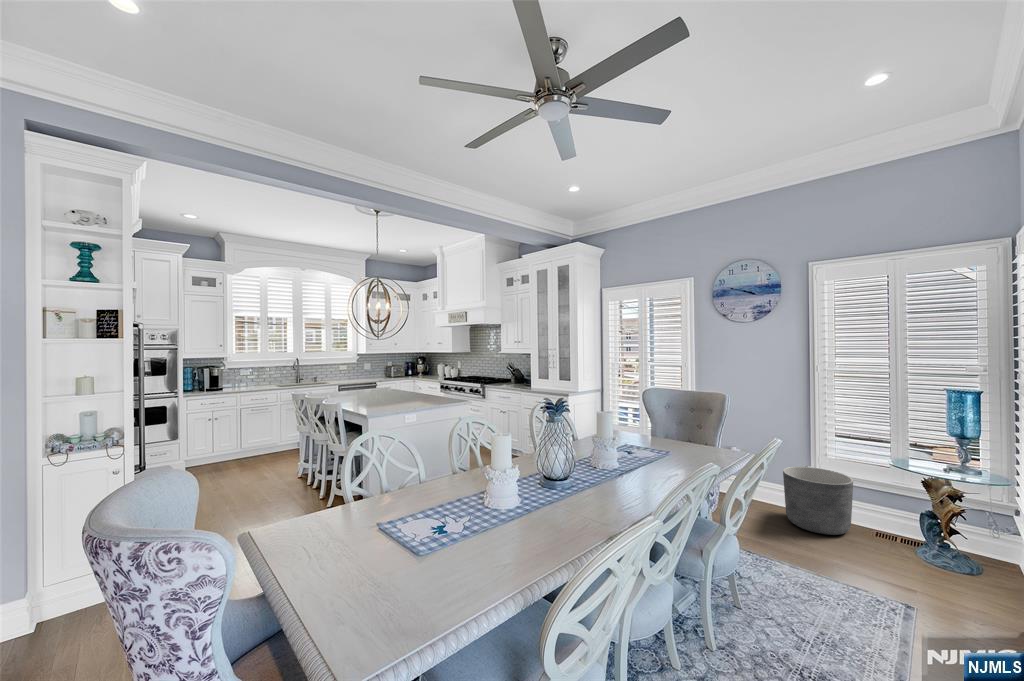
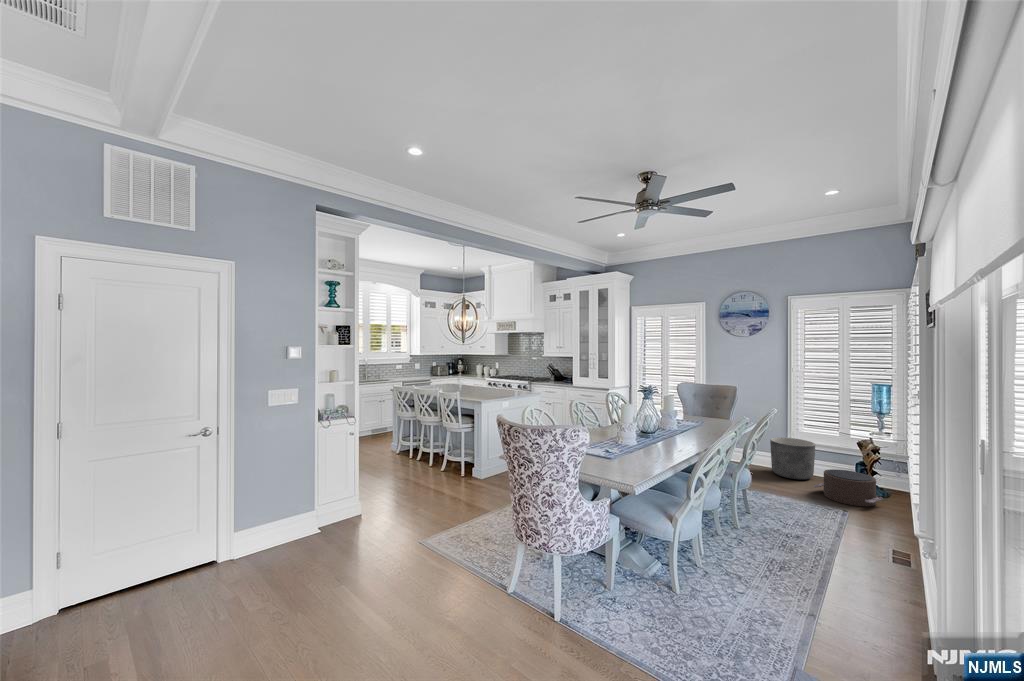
pouf: none [848,526,976,600] -> present [814,469,882,506]

